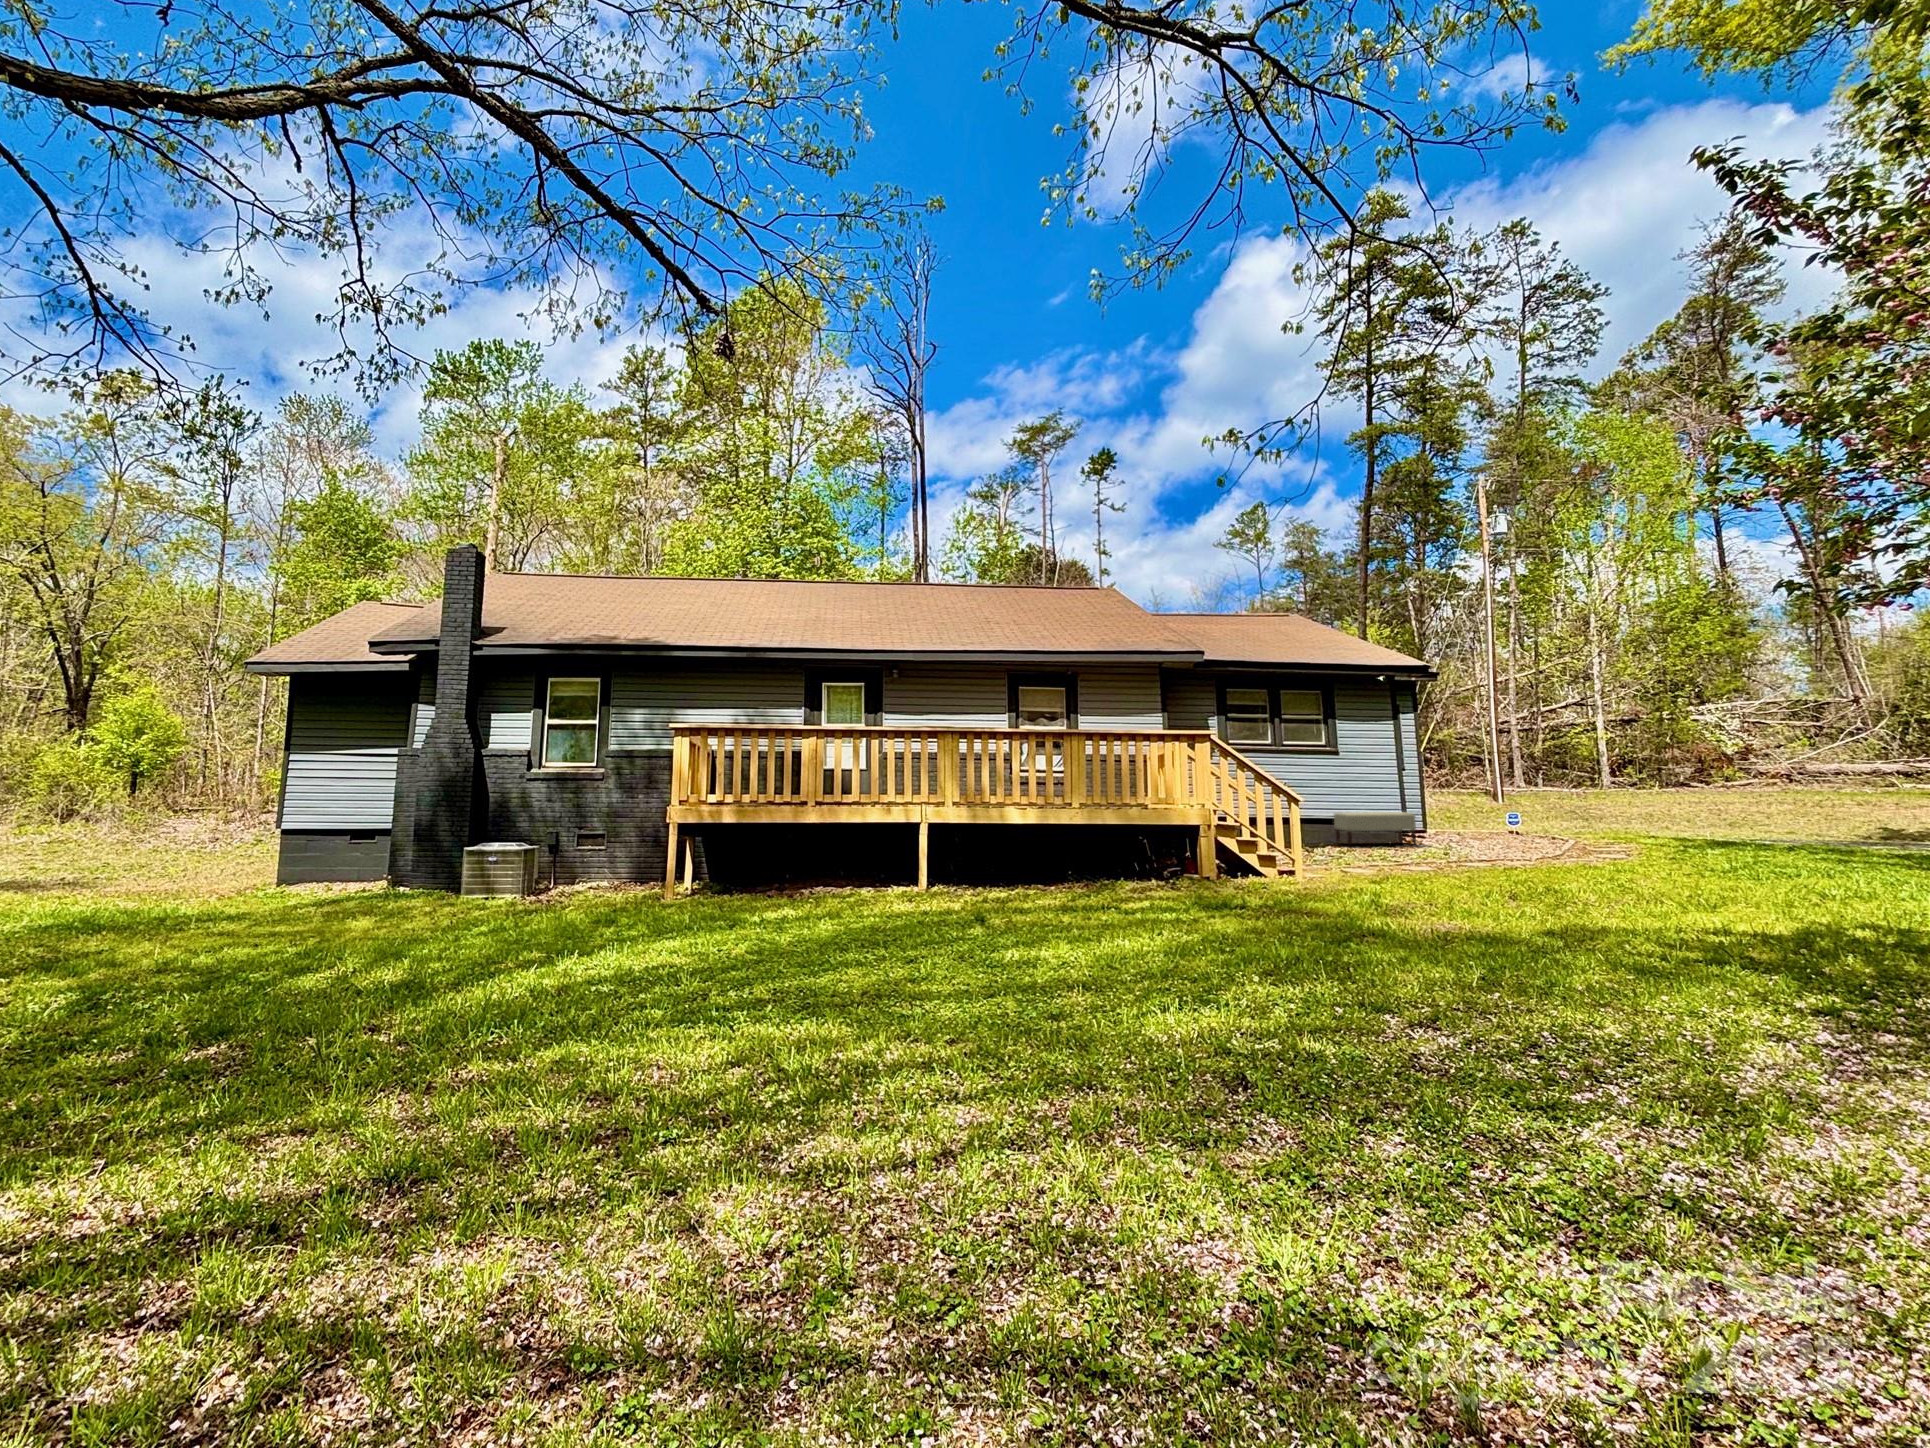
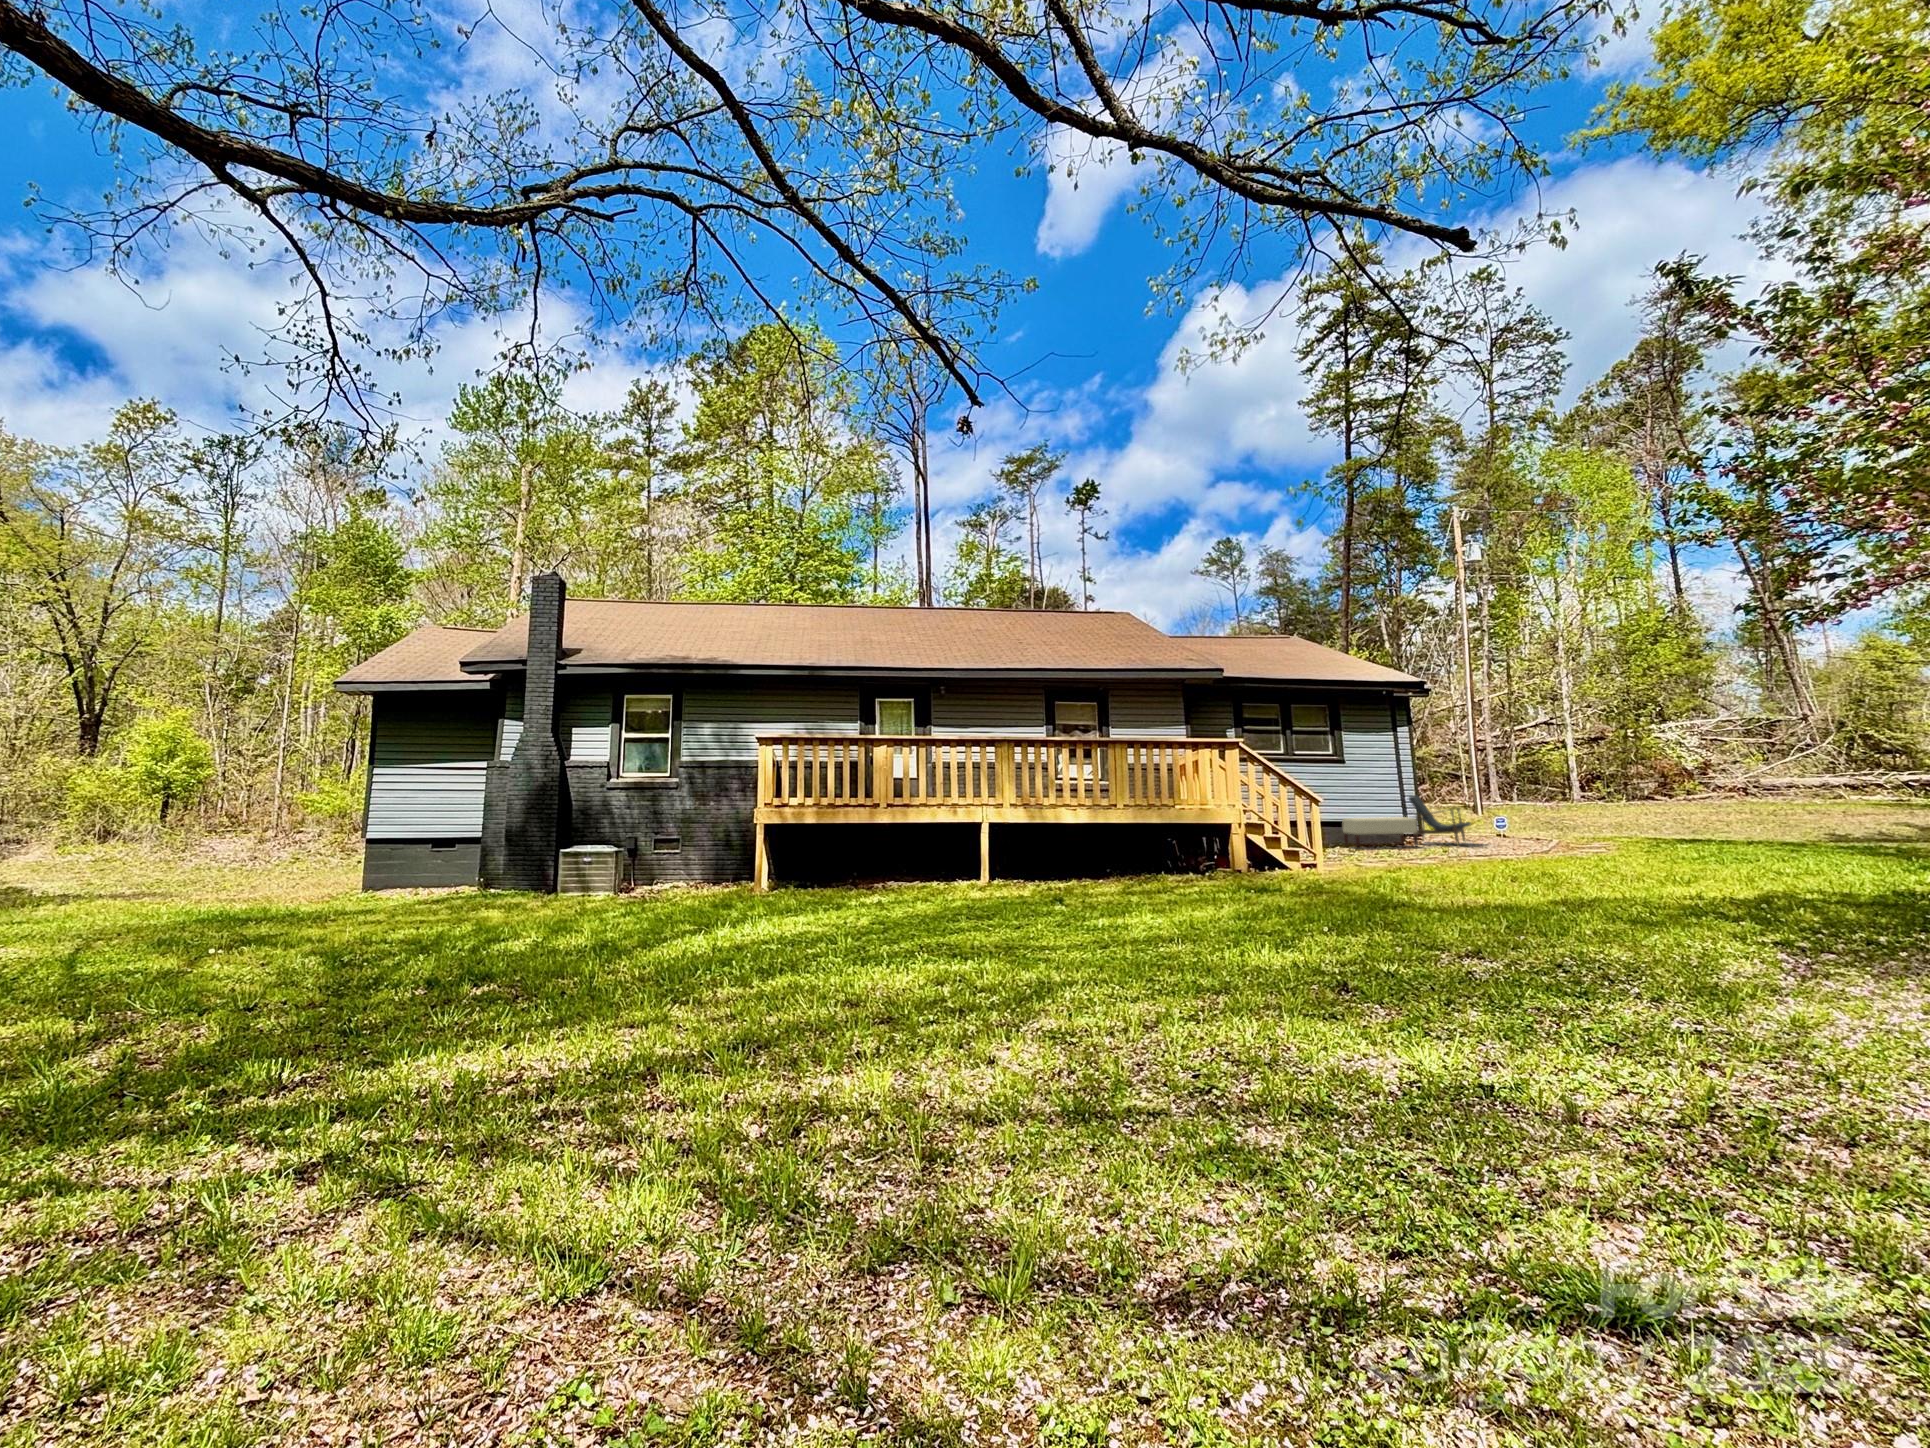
lounge chair: none [1408,788,1478,844] -> present [1409,796,1471,845]

